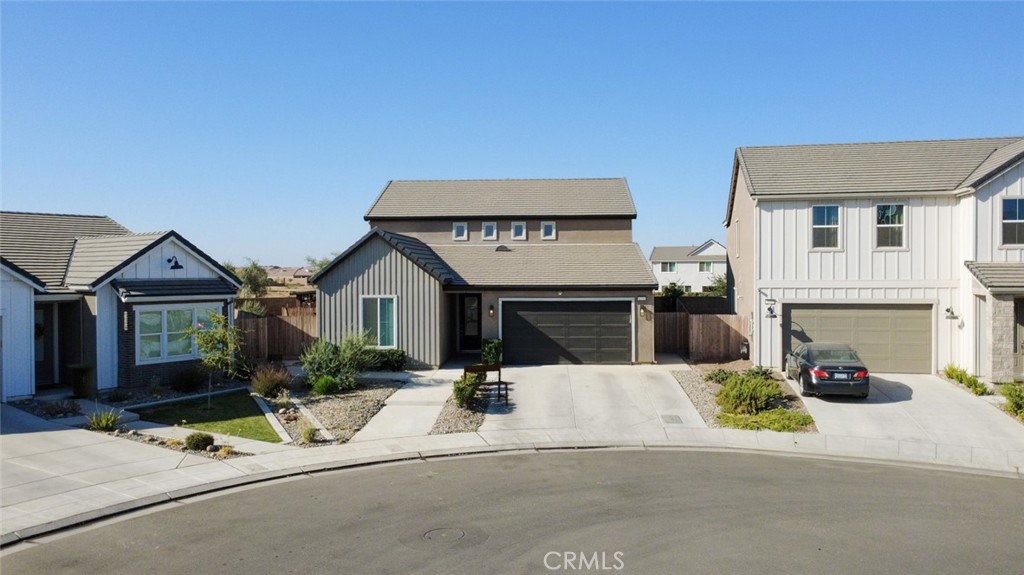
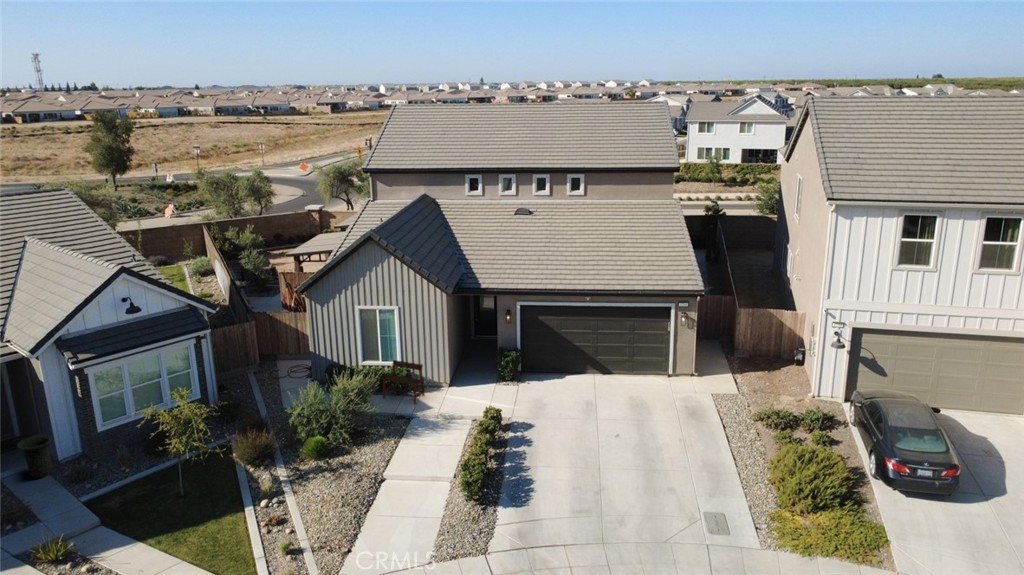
bench: present [464,364,508,408] -> present [383,360,425,404]

